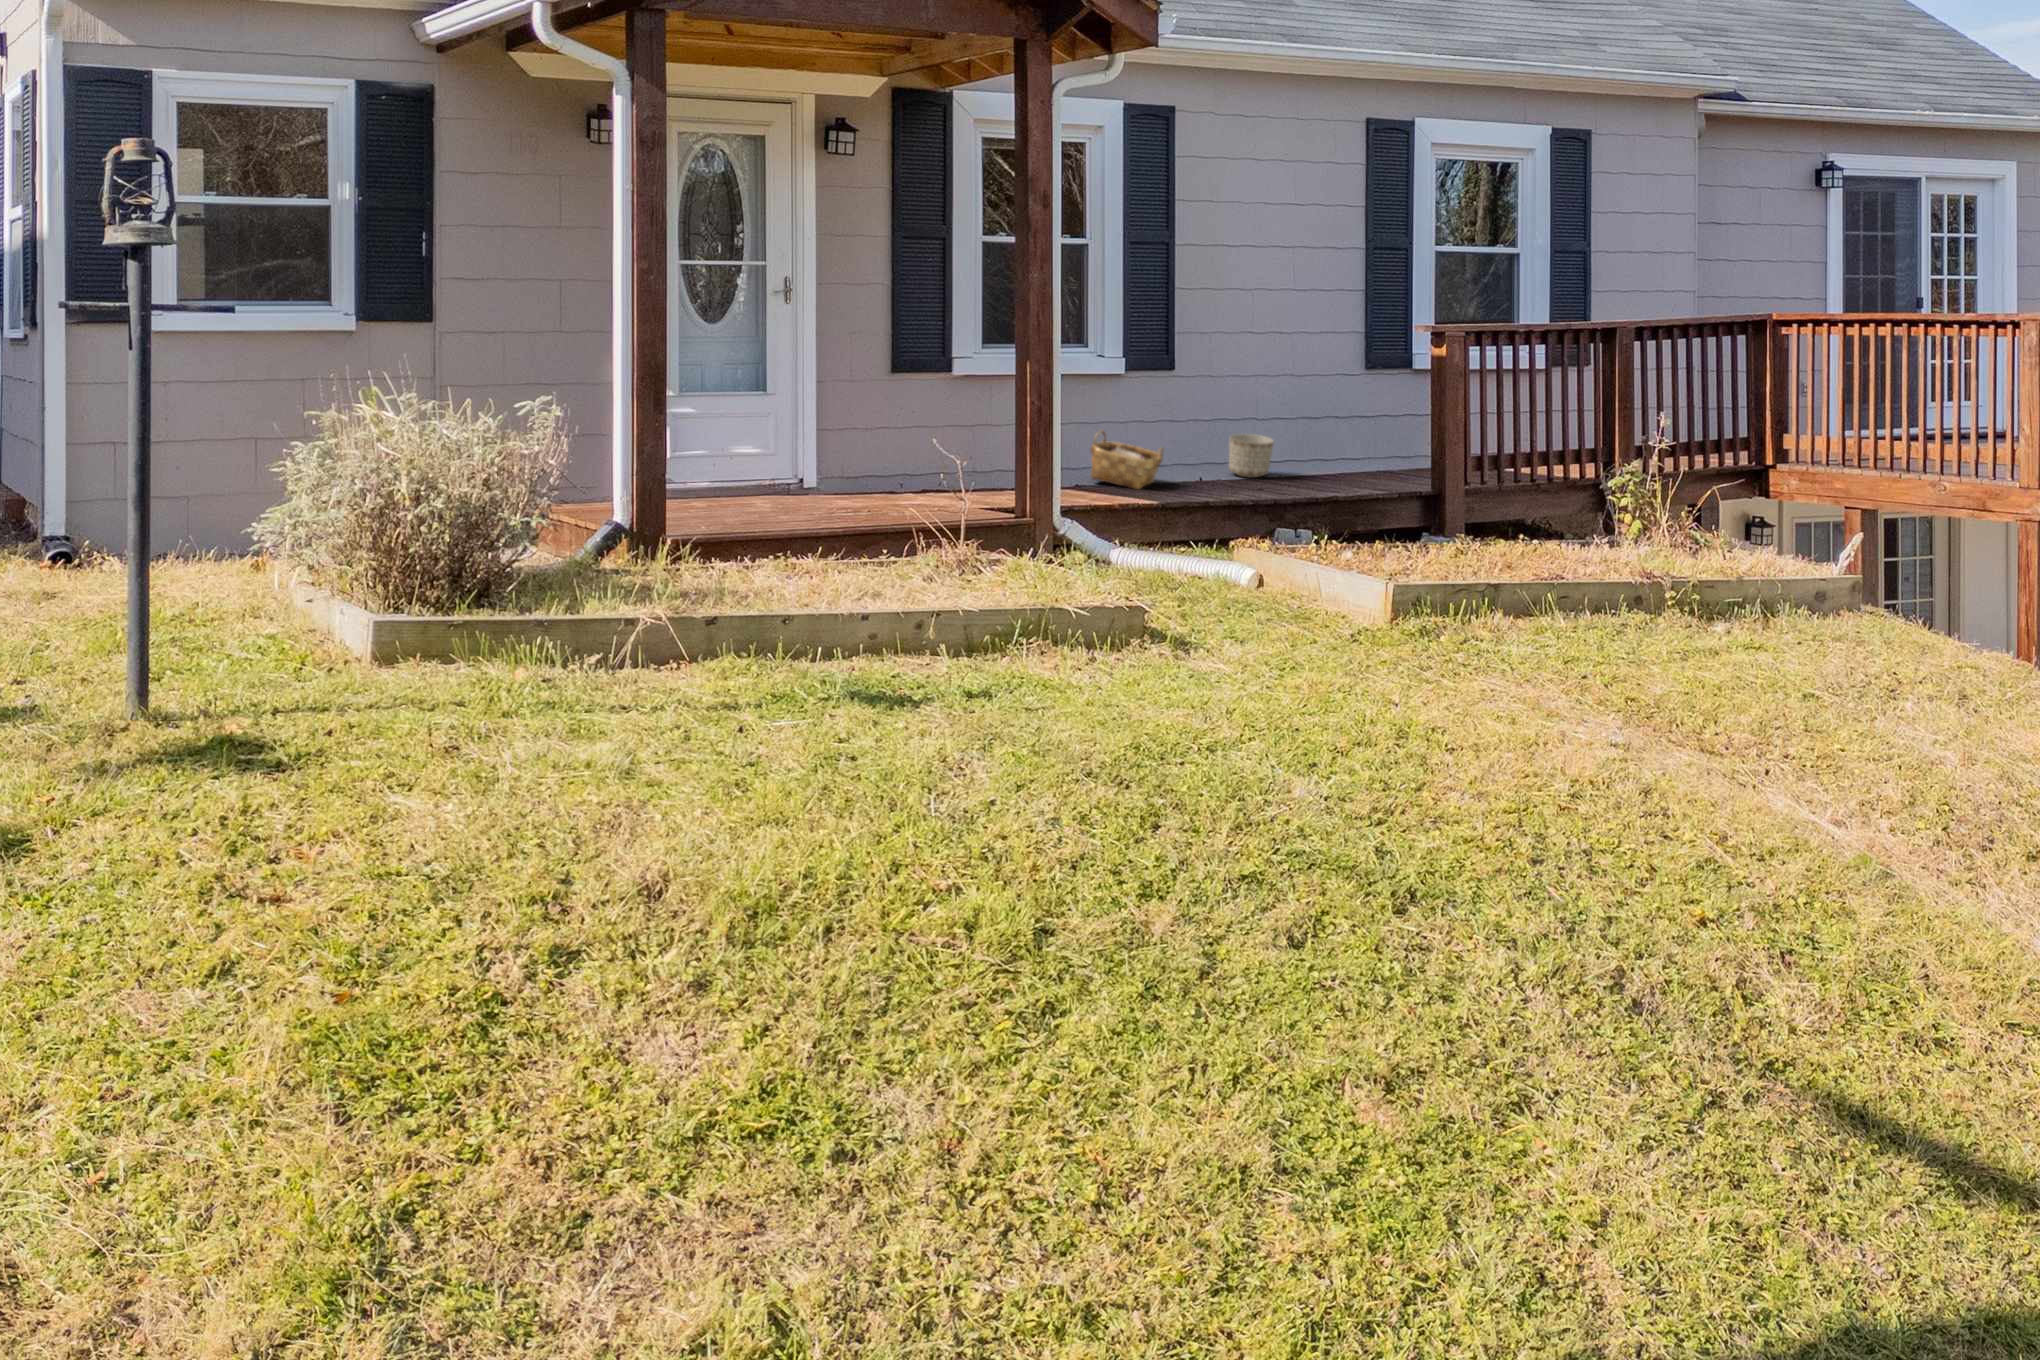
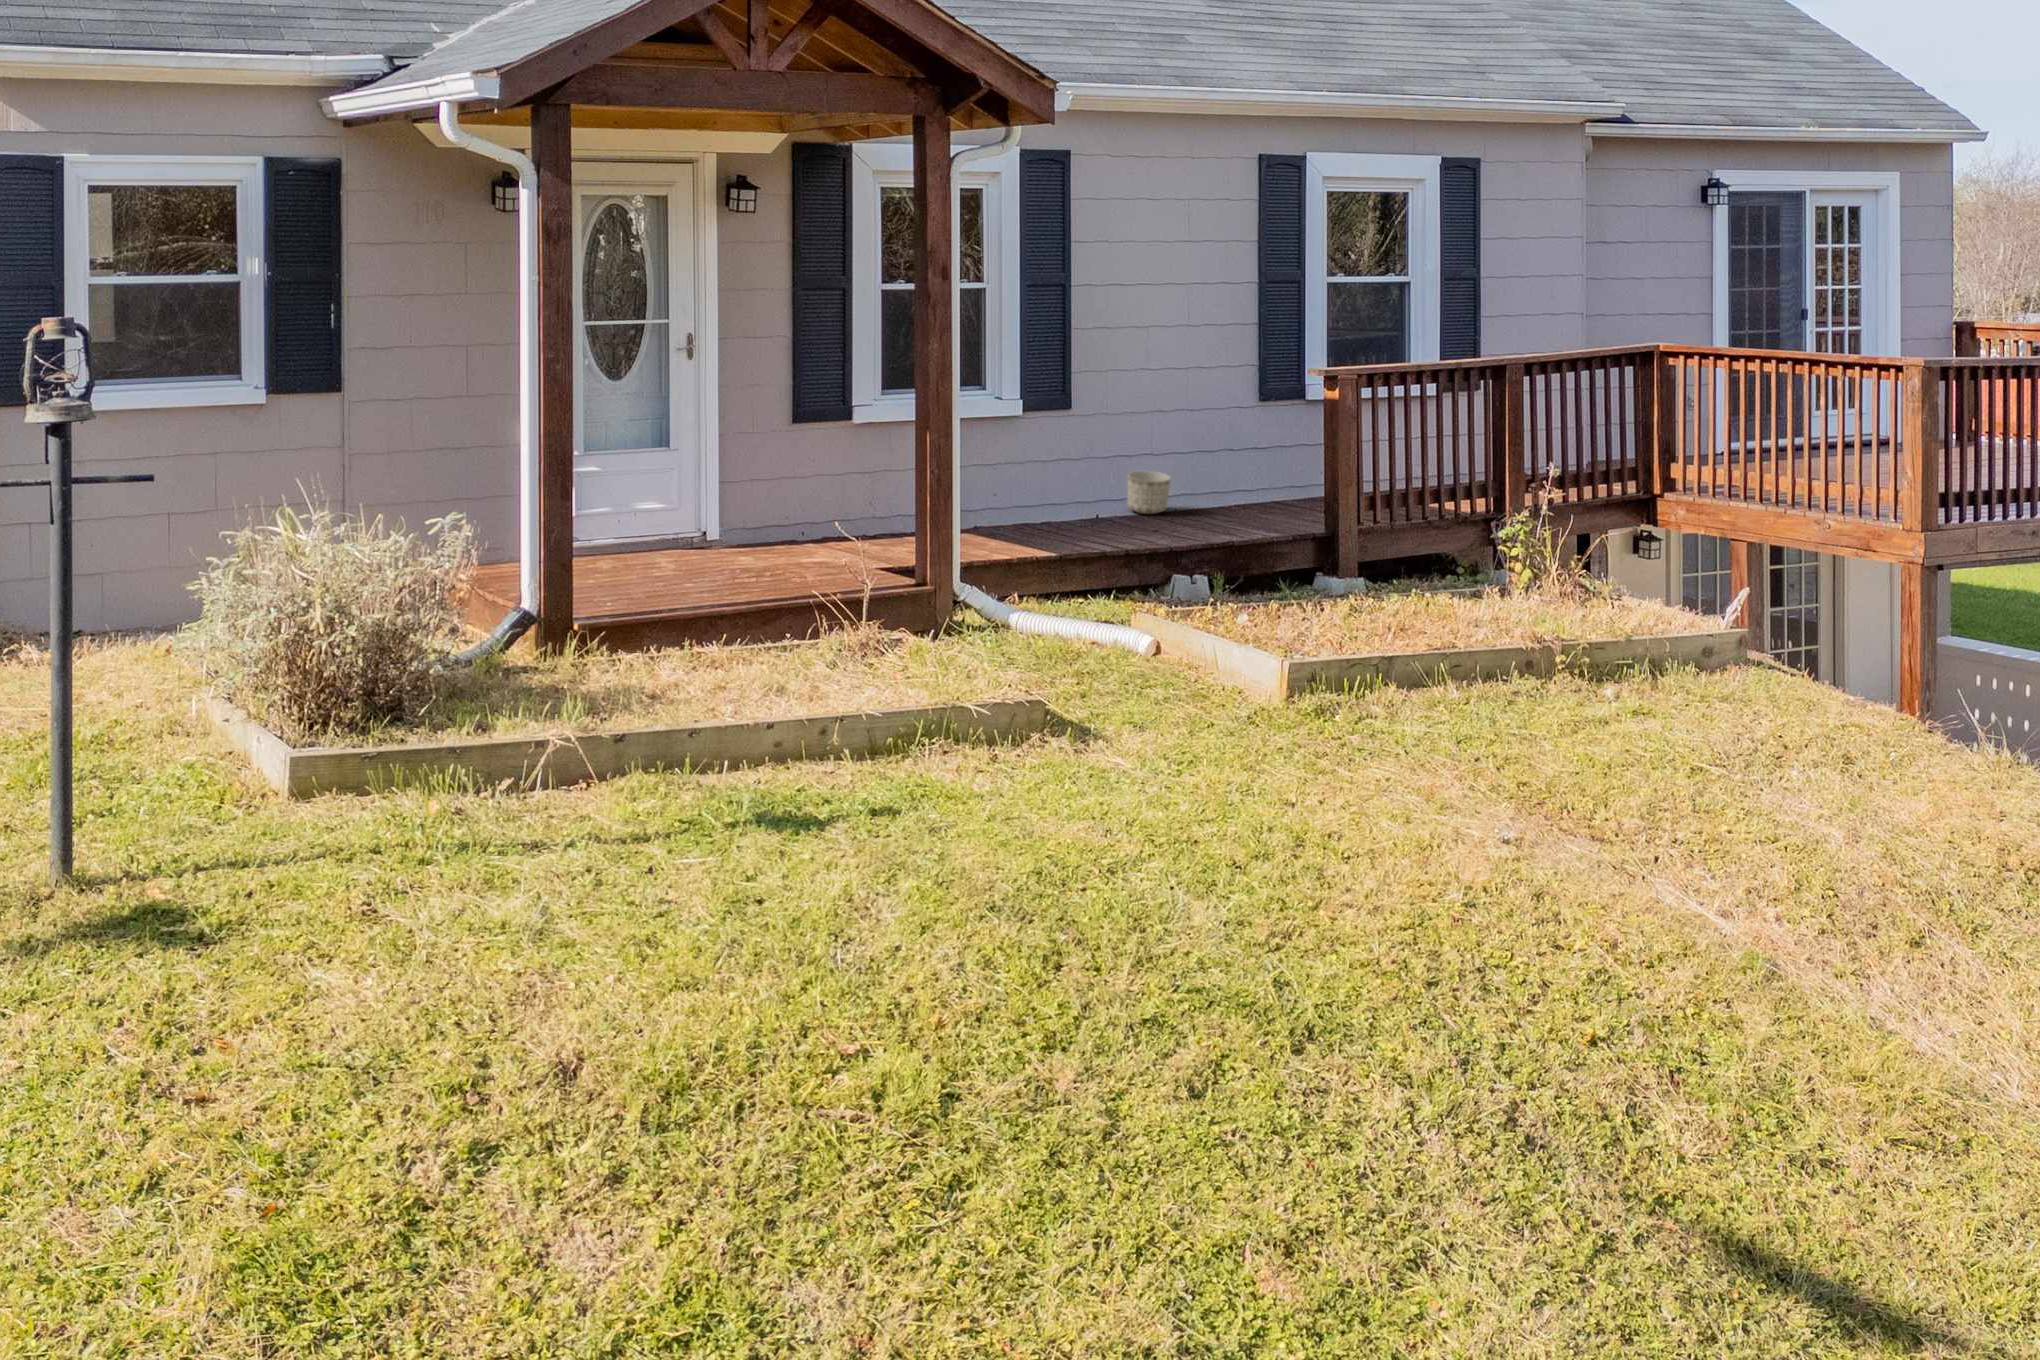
woven basket: present [1090,430,1164,489] -> none [992,475,1064,533]

